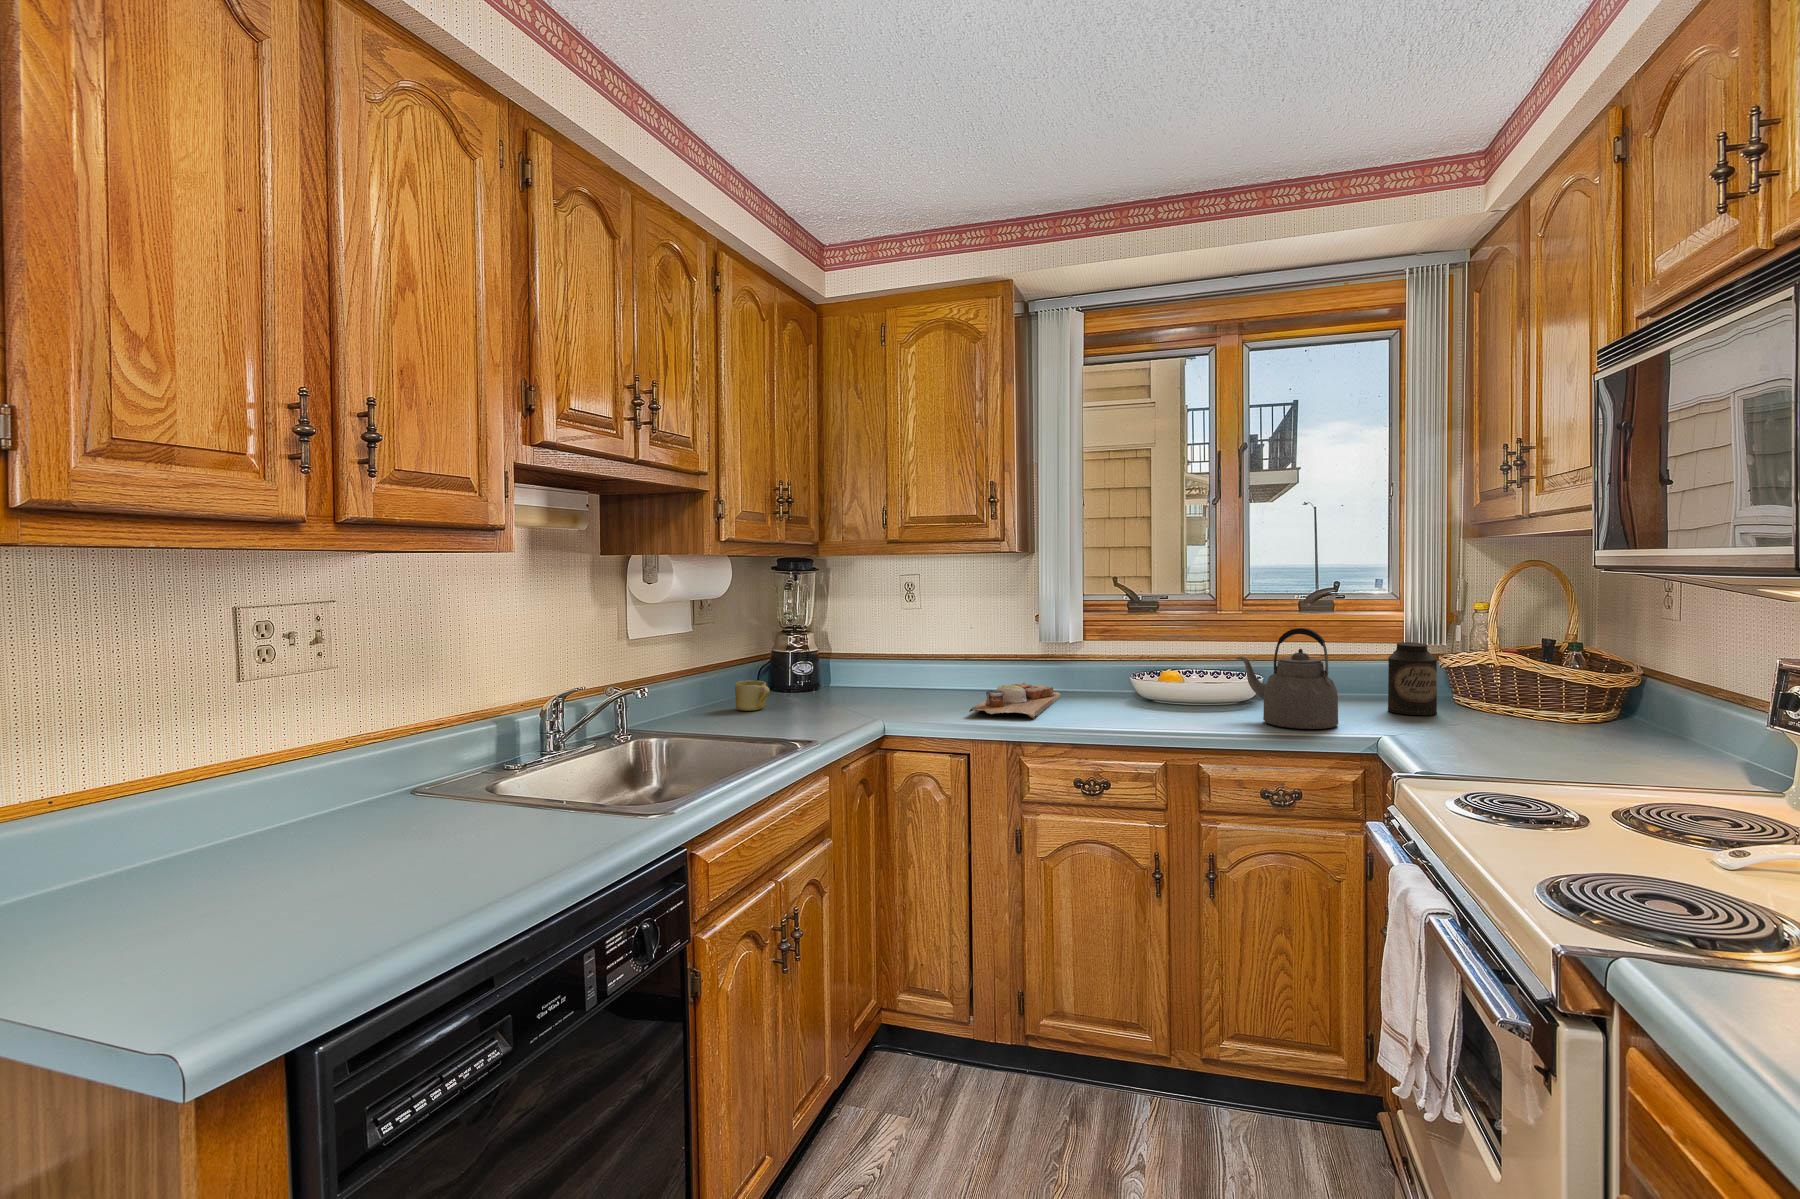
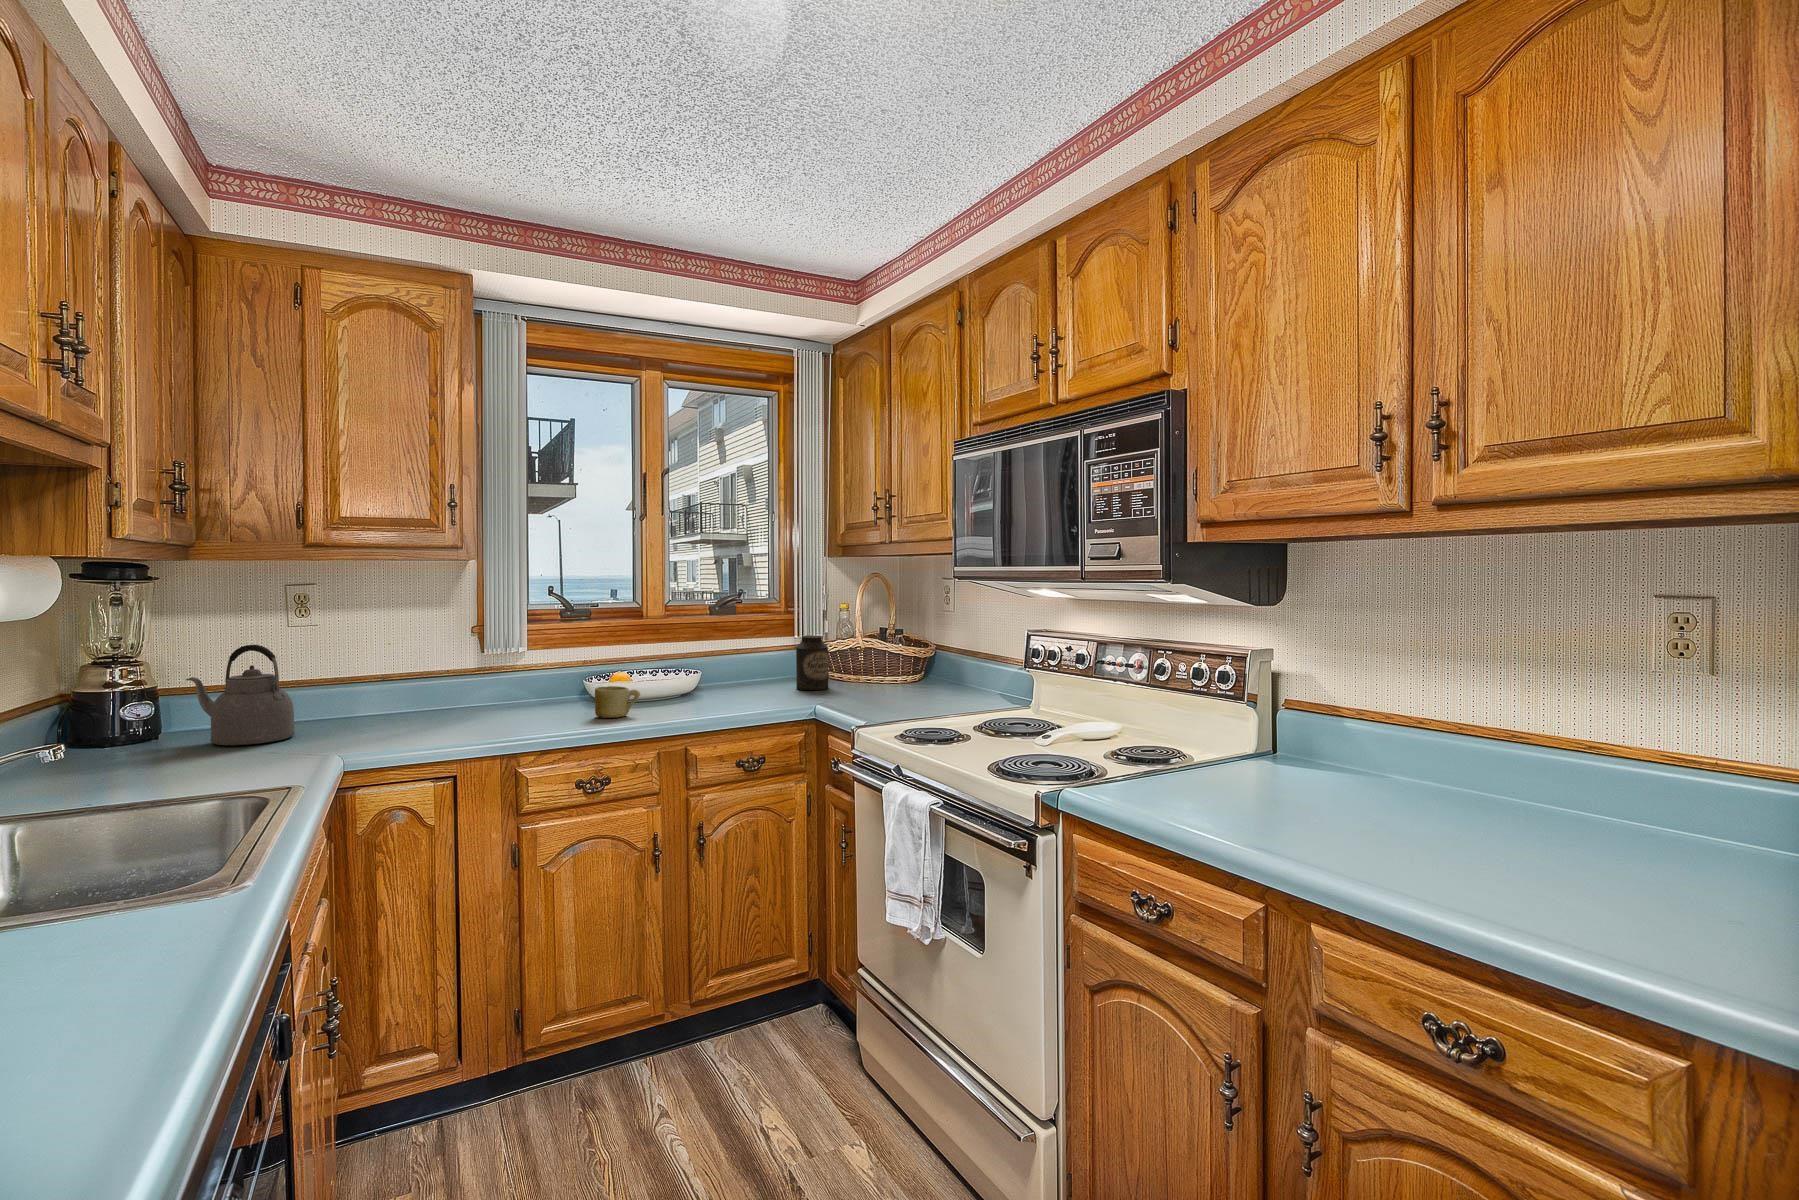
kettle: present [1236,628,1338,729] -> present [186,645,295,745]
mug: present [735,680,770,711] -> present [595,686,640,718]
cutting board: present [969,683,1060,719] -> none [445,697,523,730]

